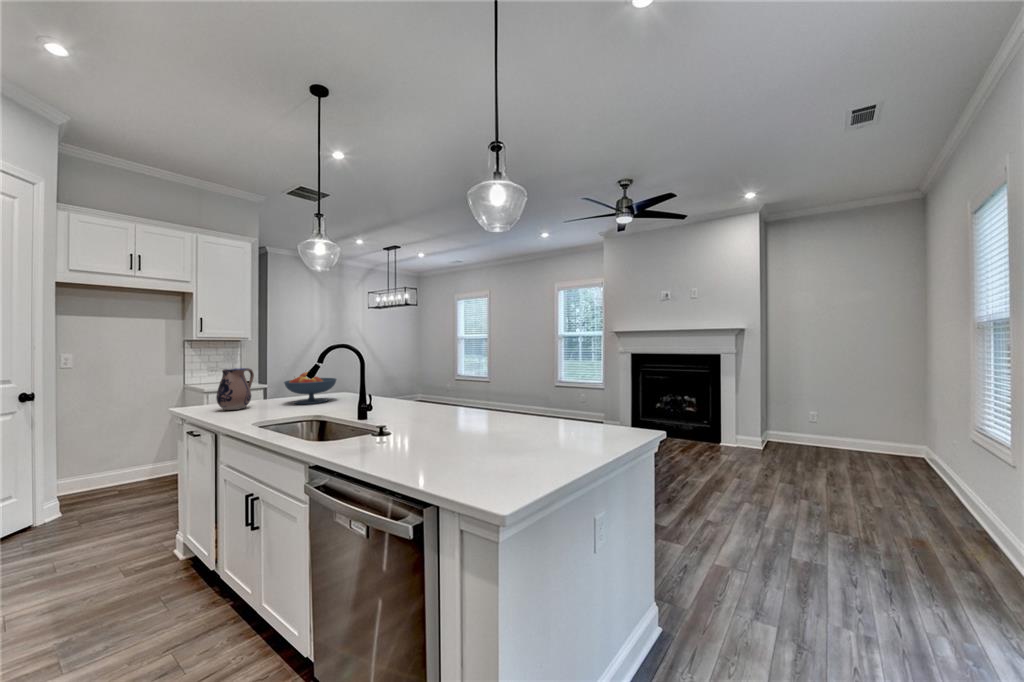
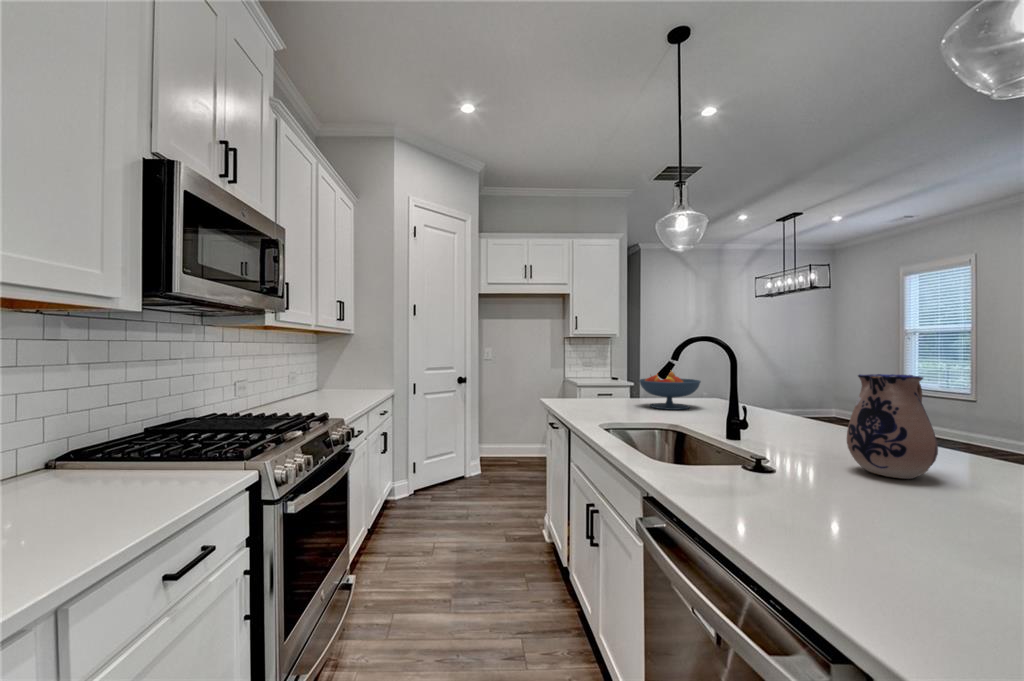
ceramic pitcher: present [216,368,254,410] -> present [847,374,938,479]

